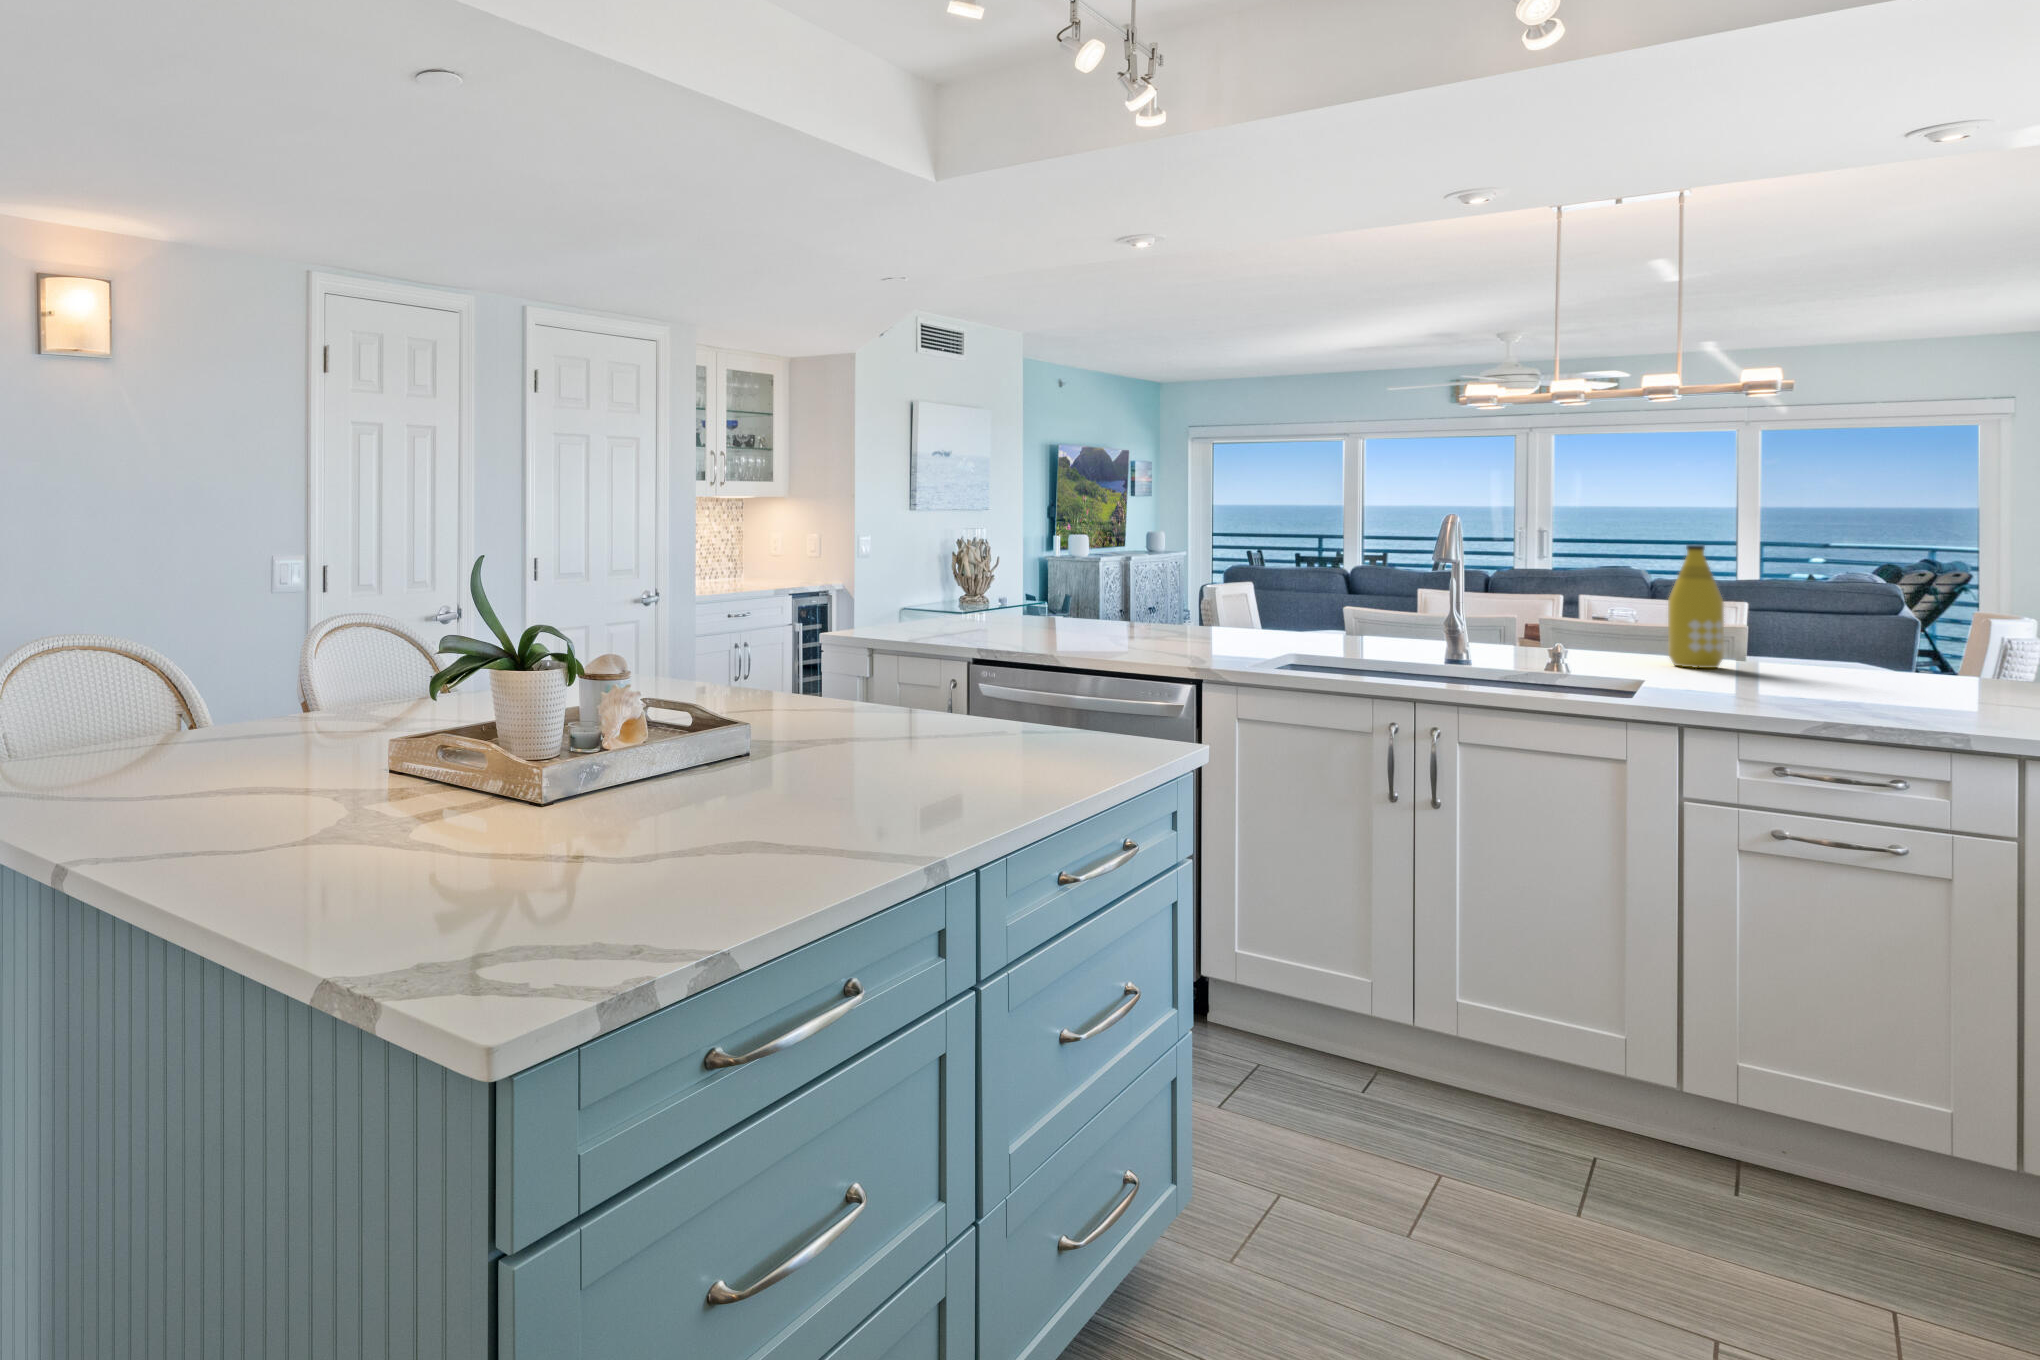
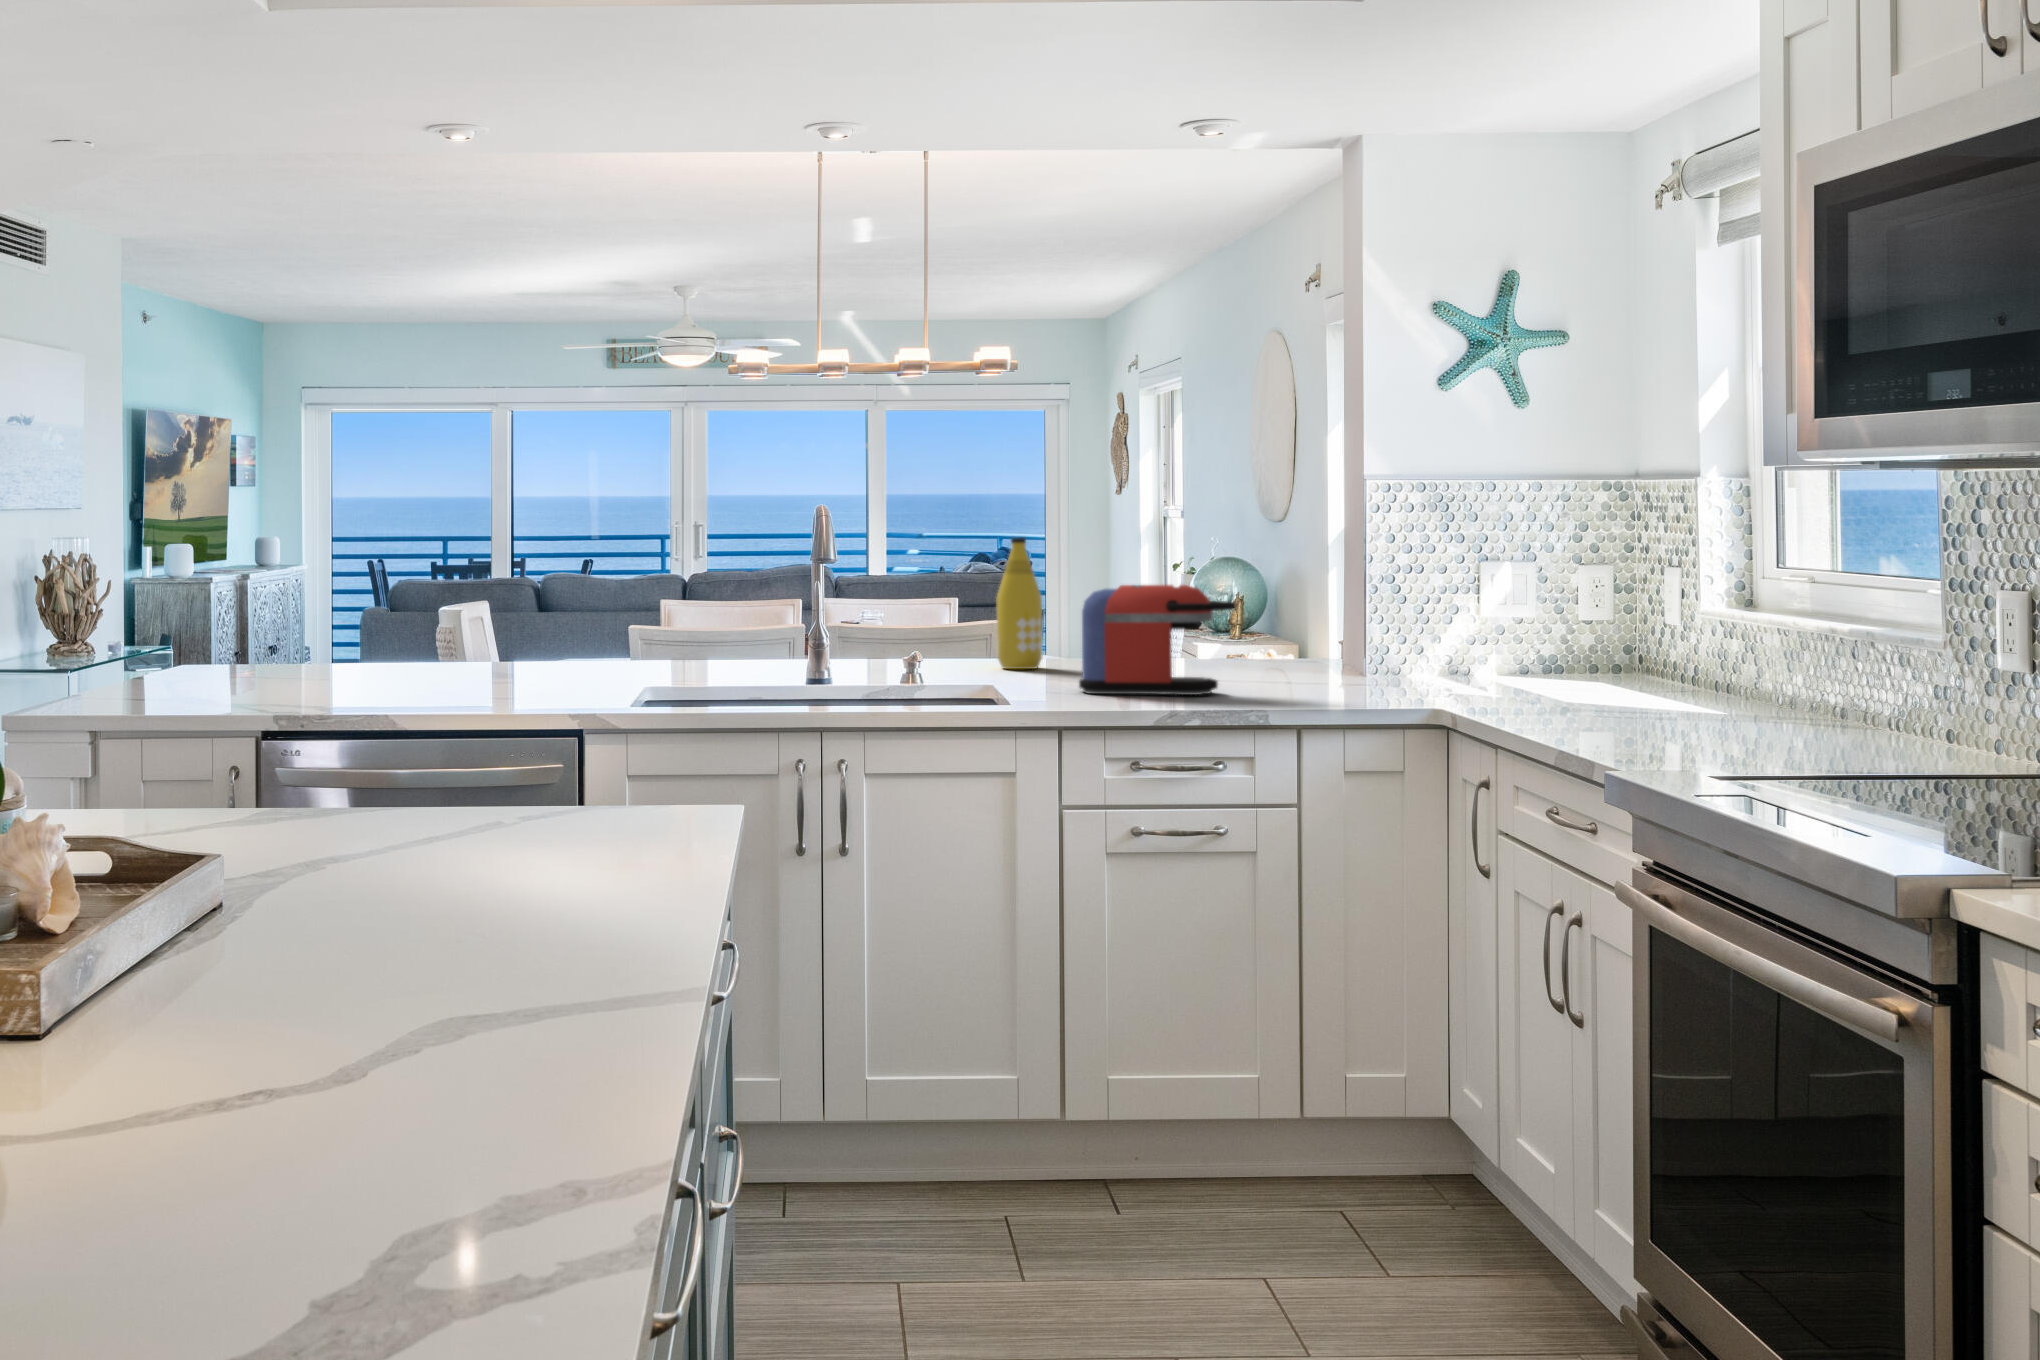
coffee maker: none [1729,593,1942,709] -> present [1079,585,1236,695]

